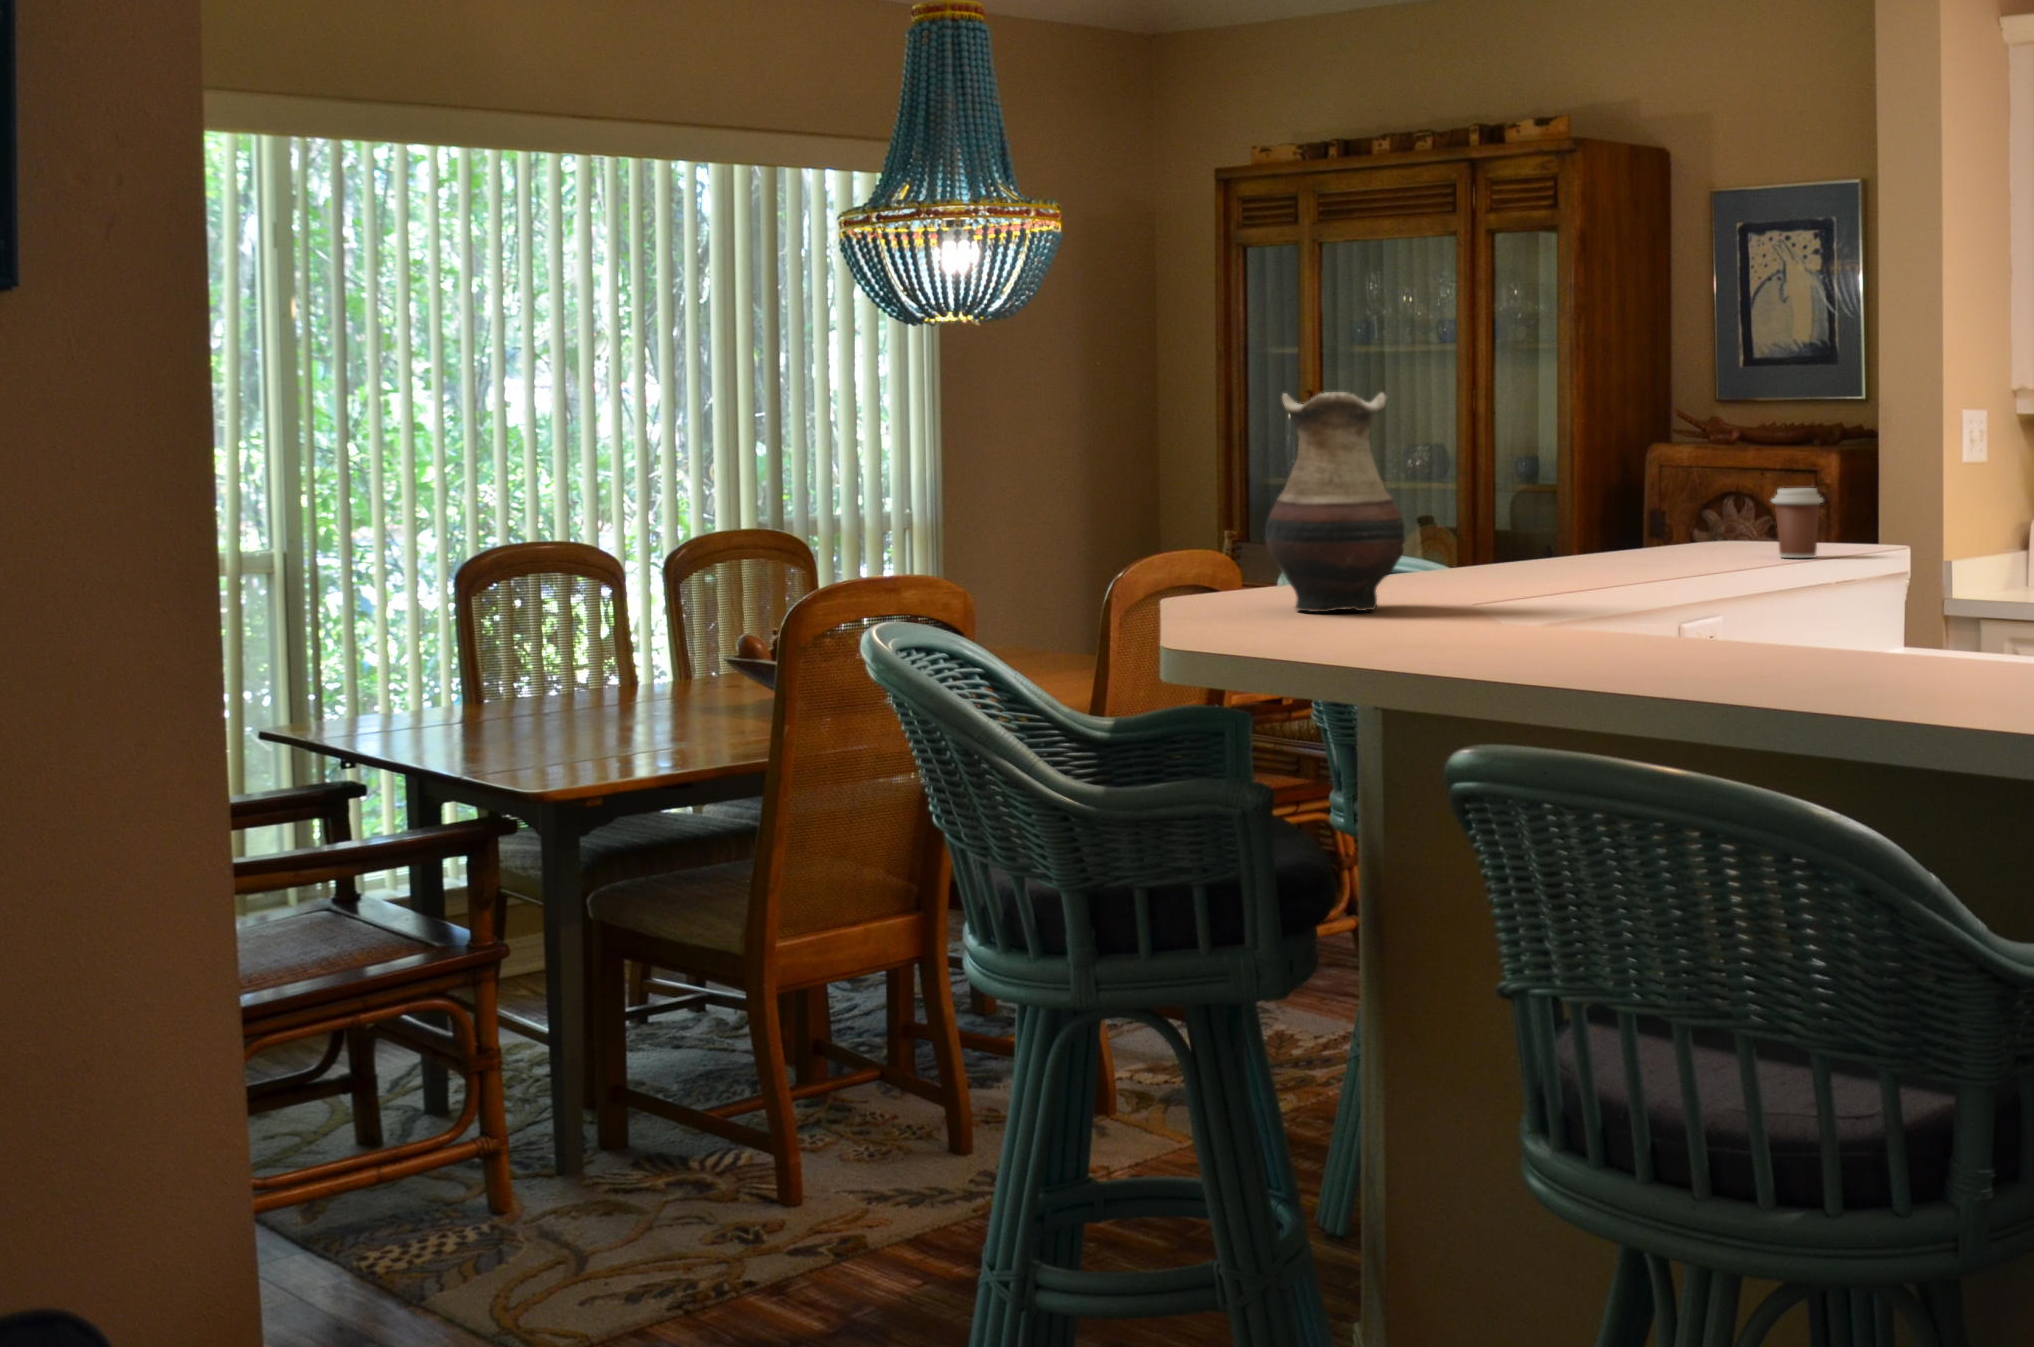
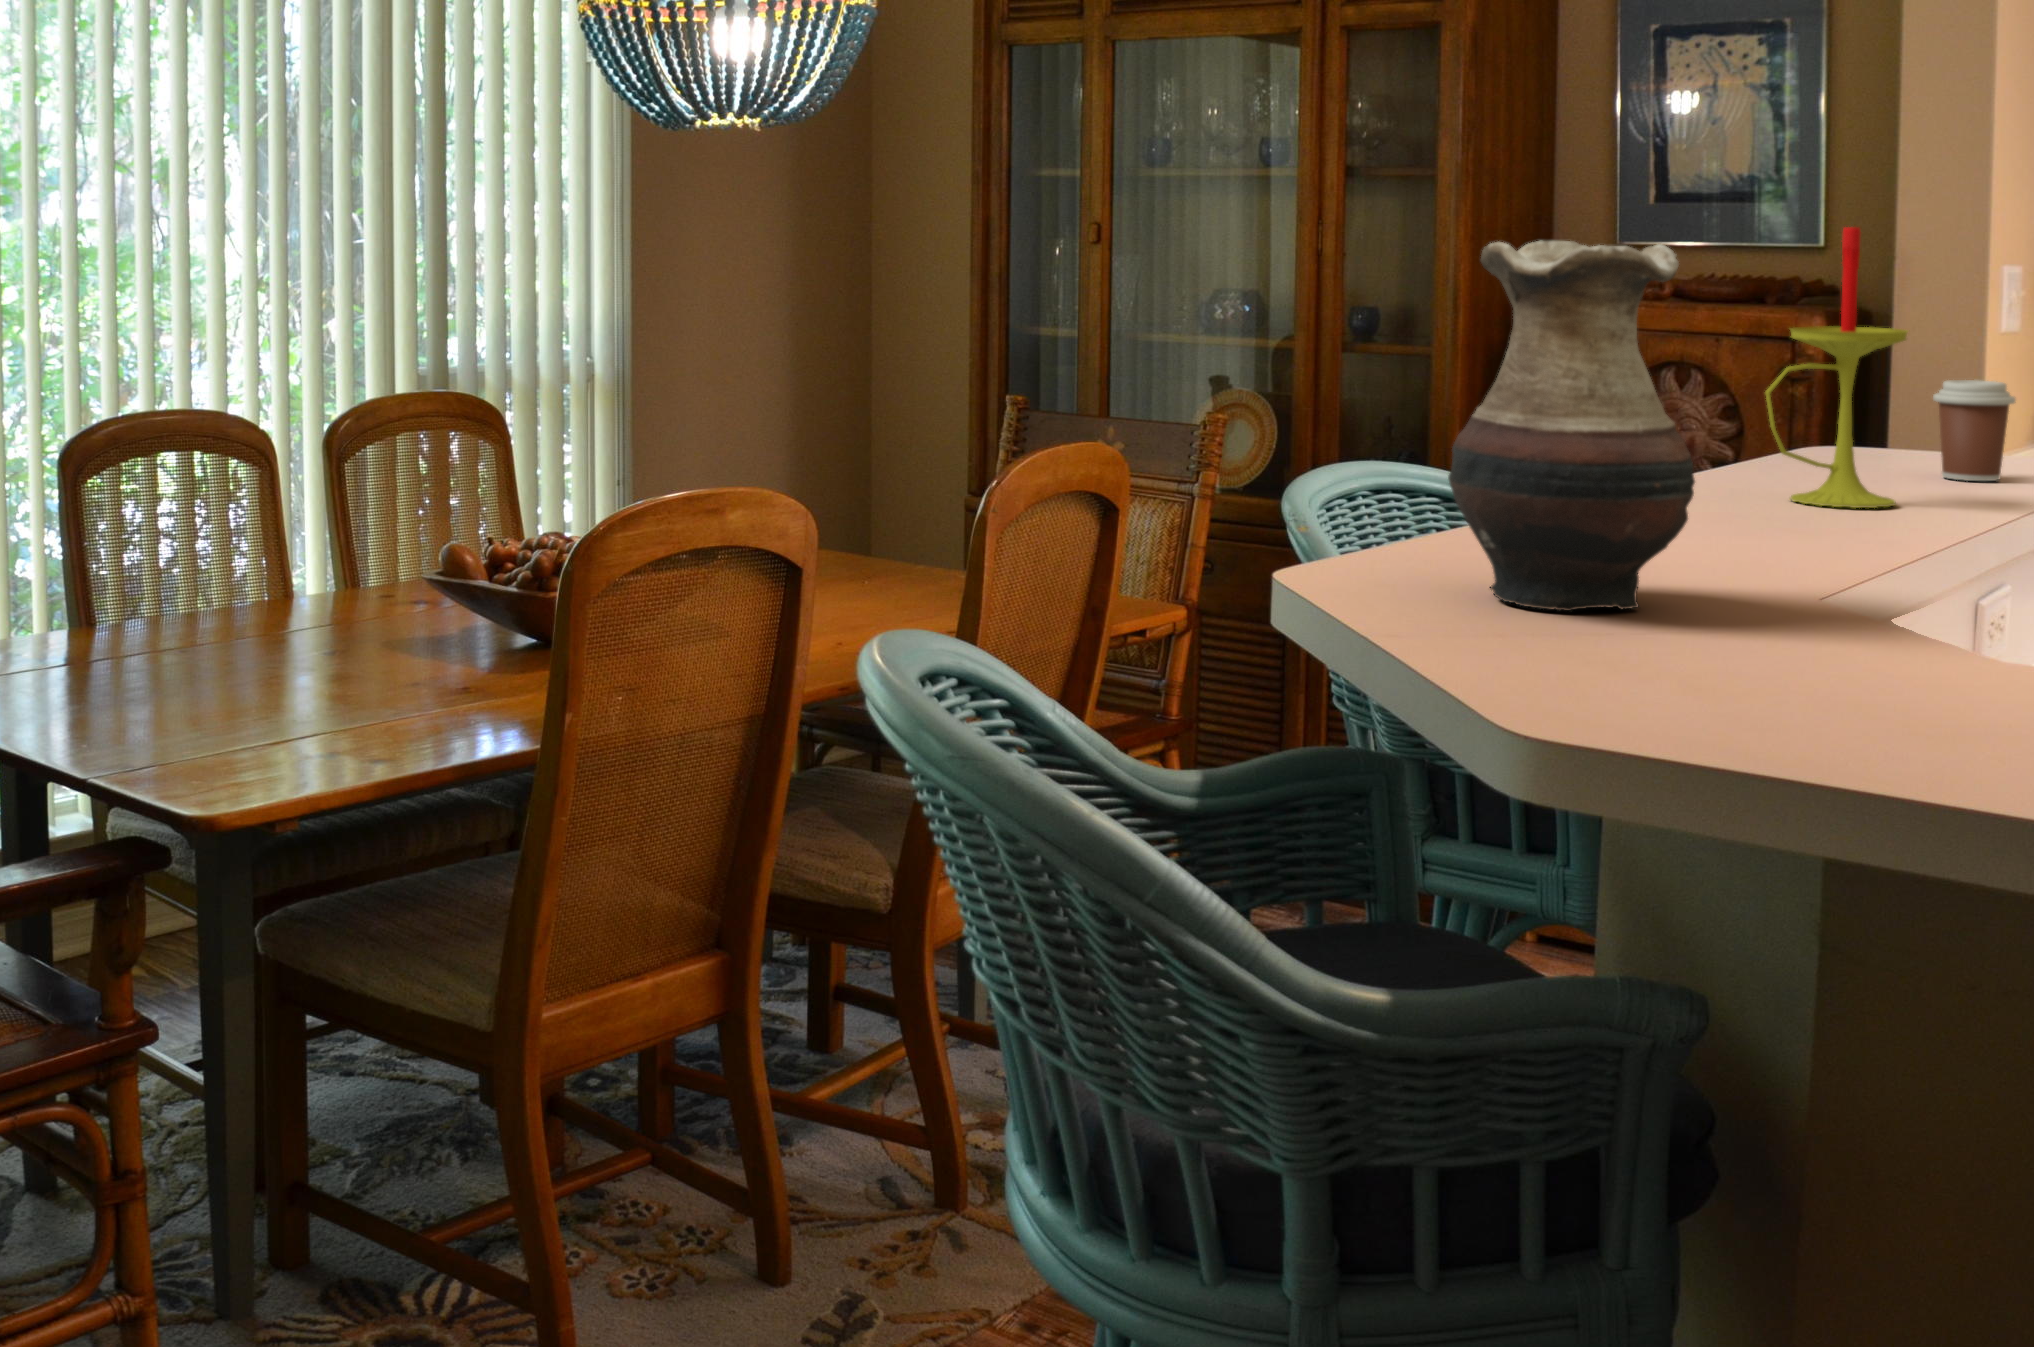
candle: none [1604,376,1698,571] -> present [1766,227,1908,508]

